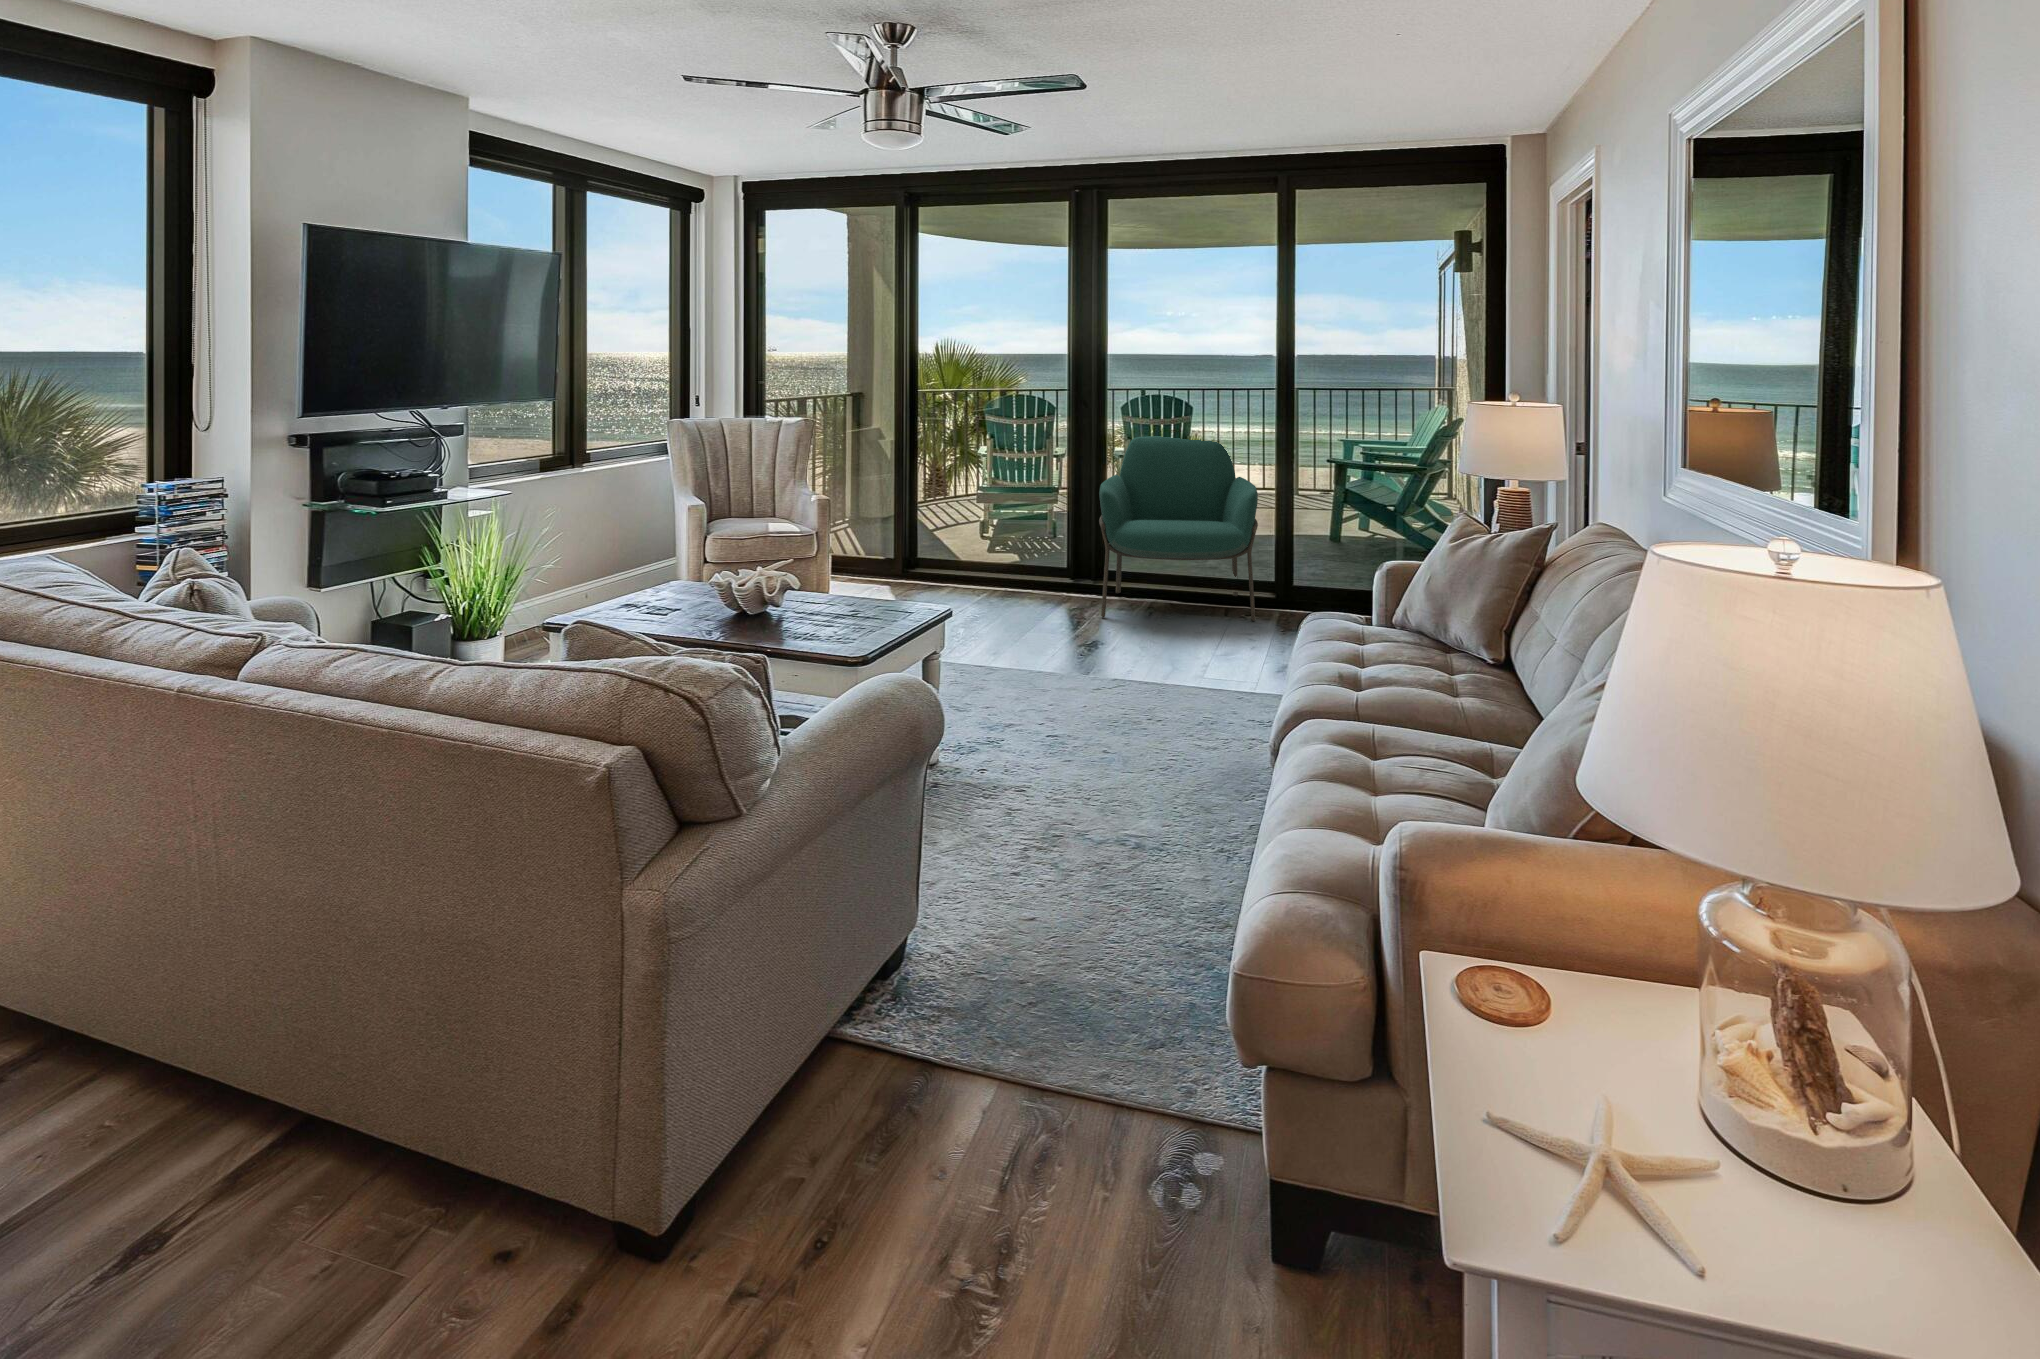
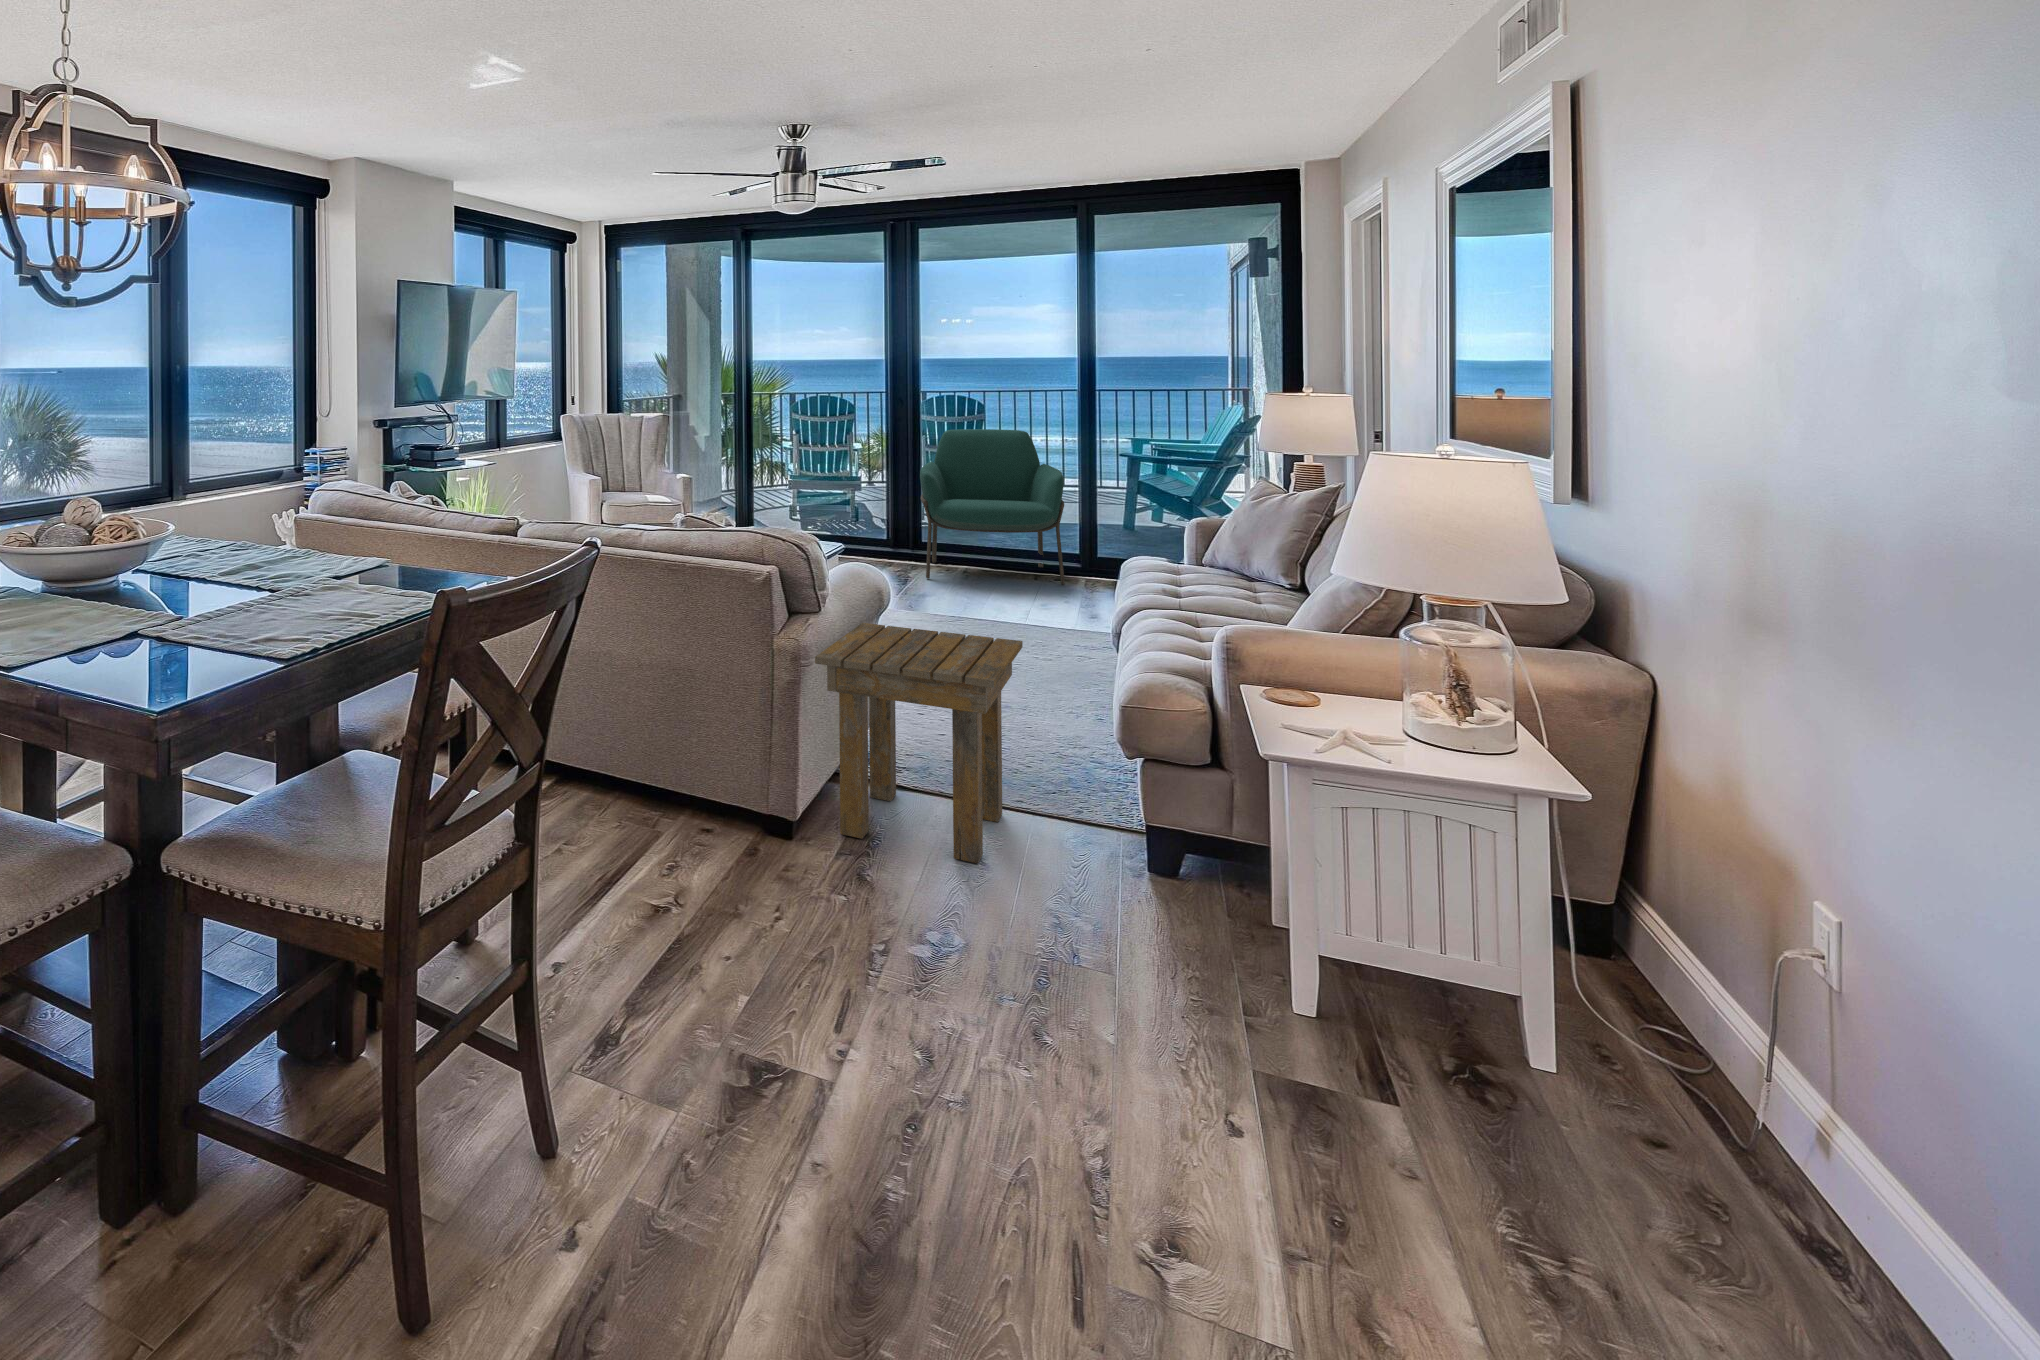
side table: none [720,781,1100,1261] -> present [815,623,1023,863]

